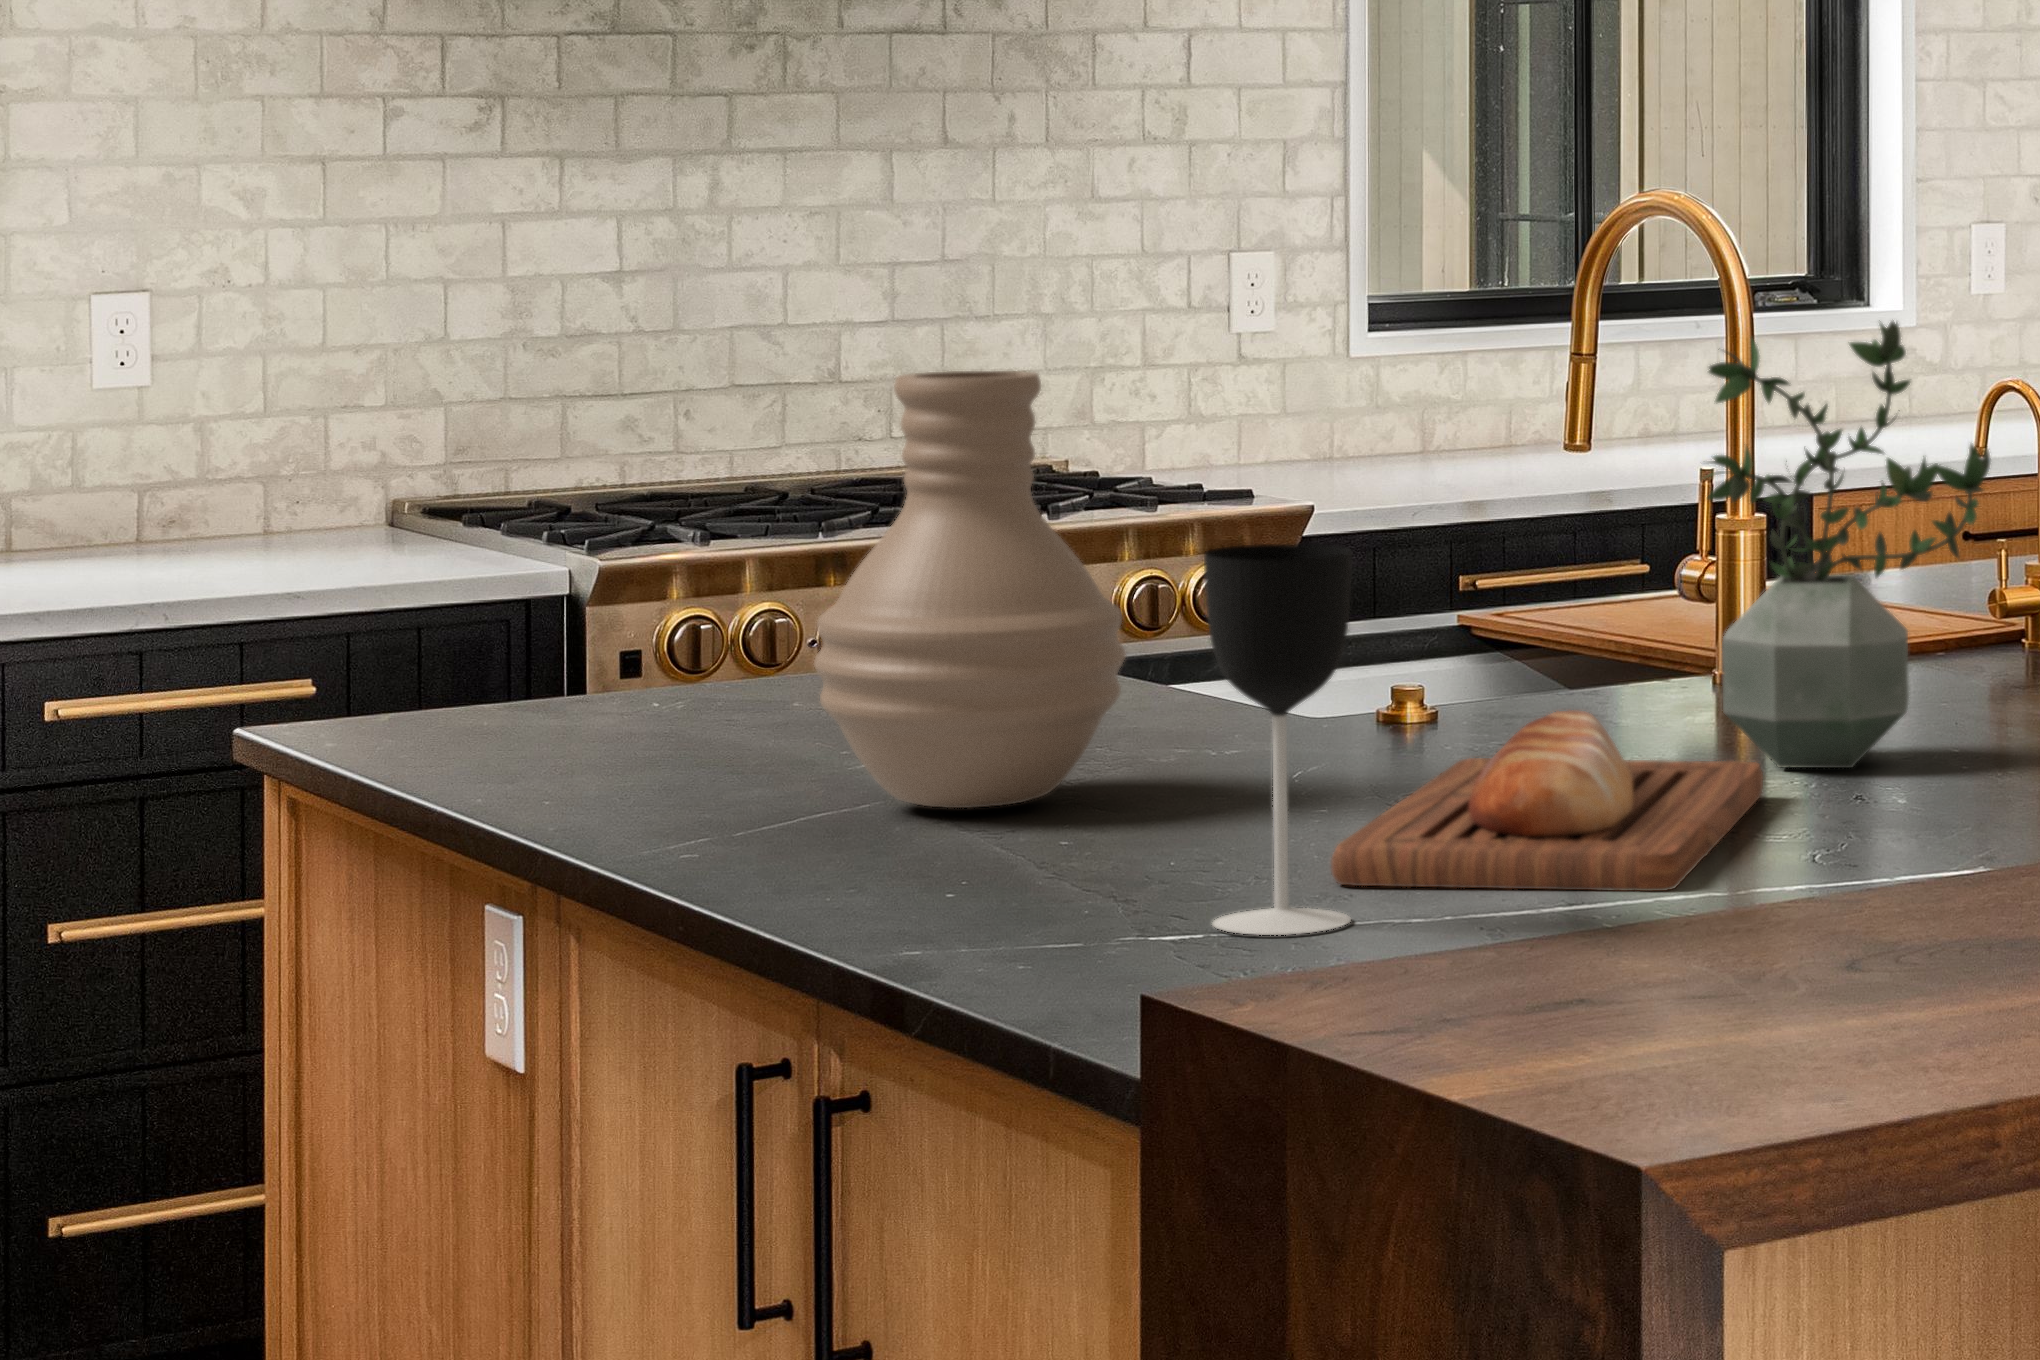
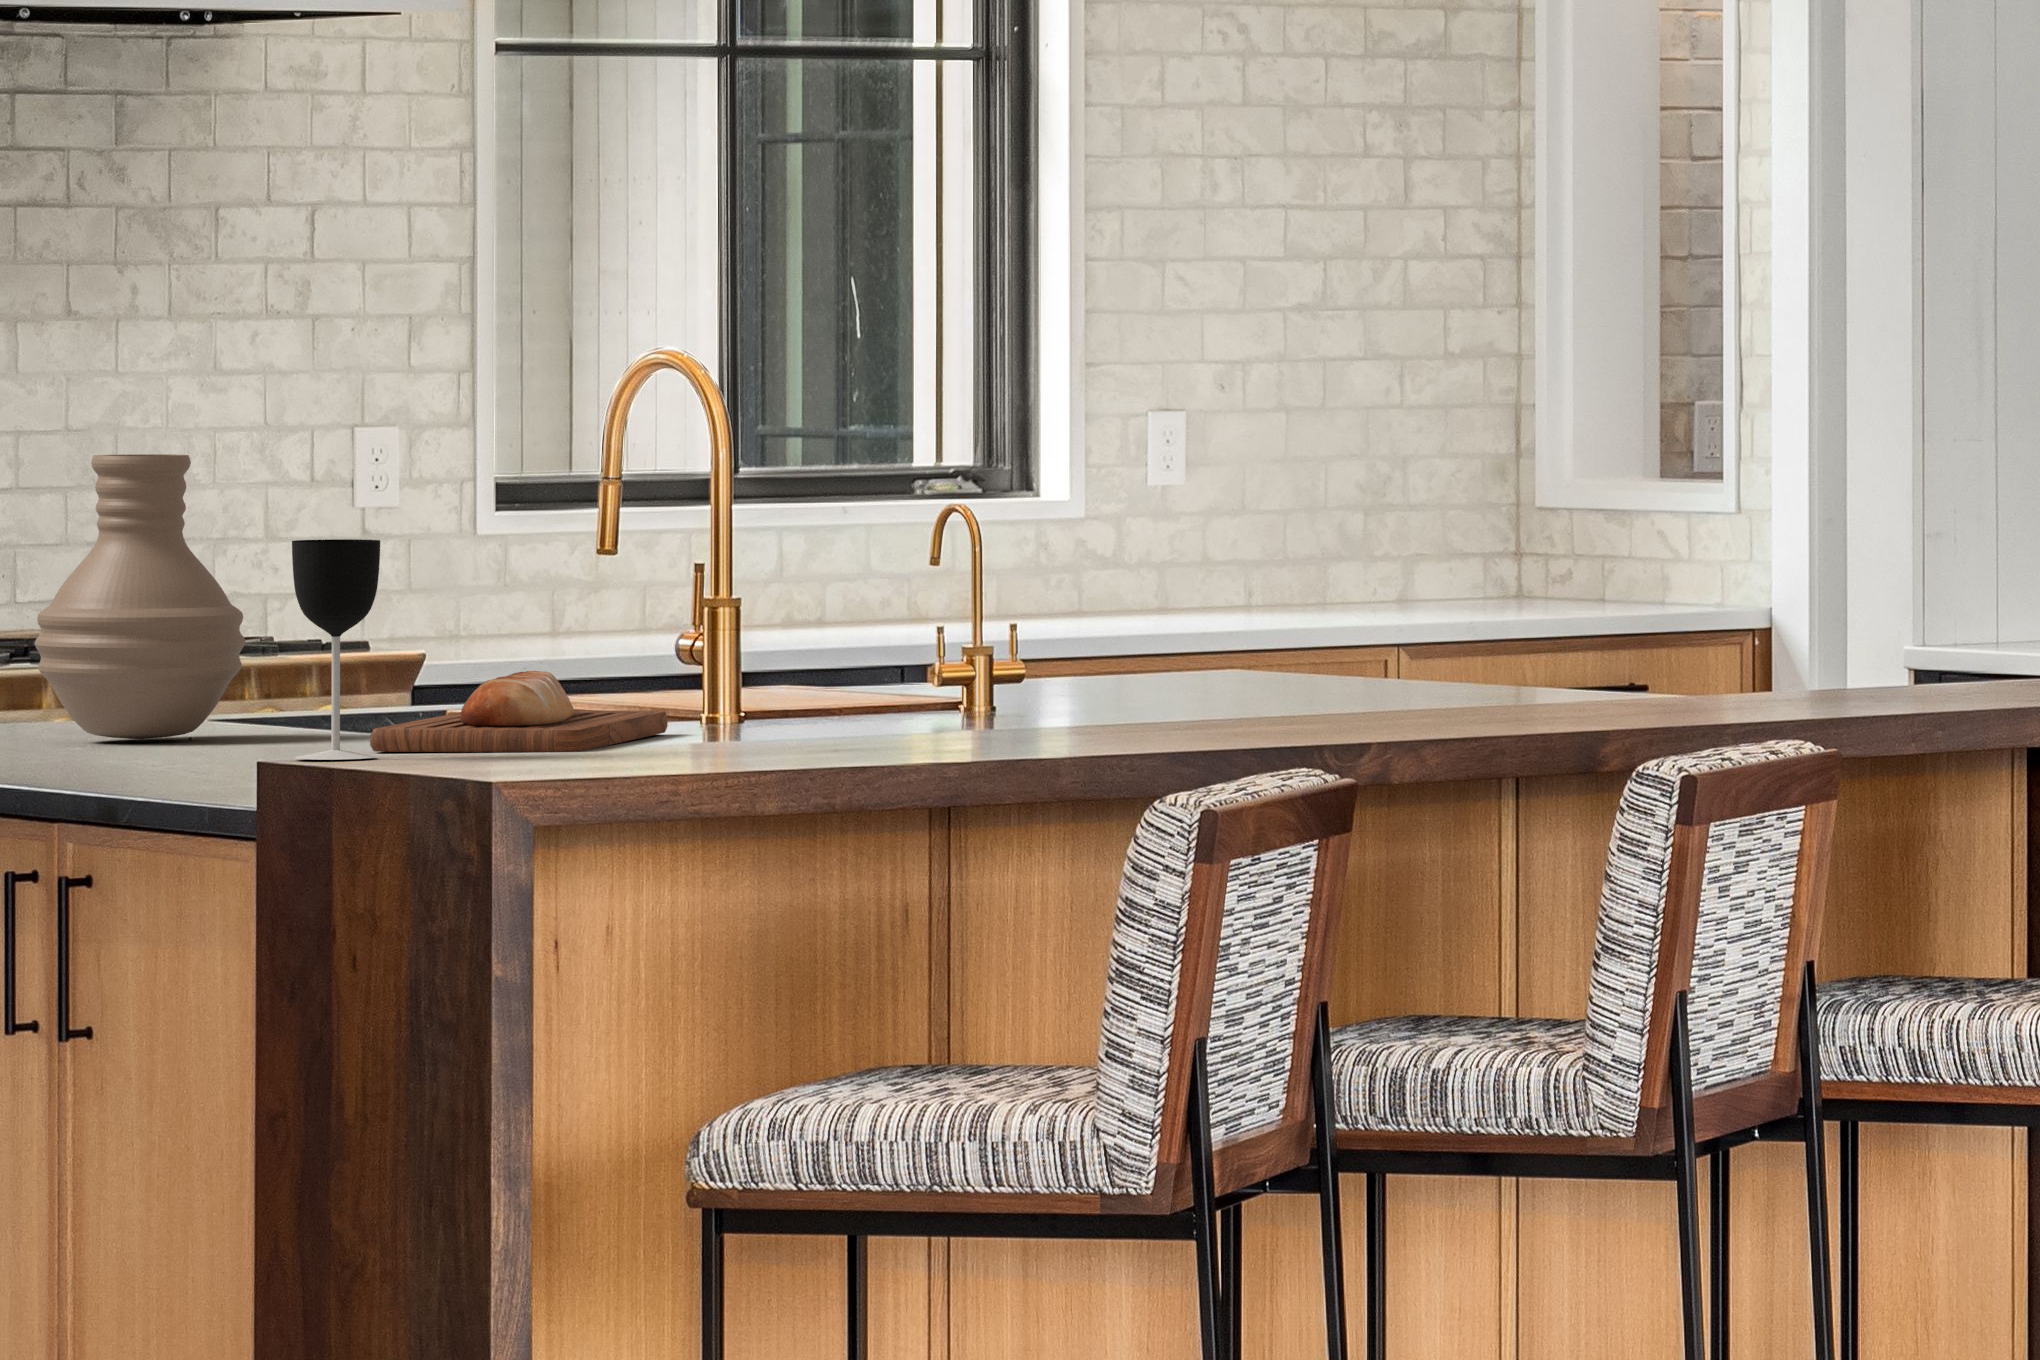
potted plant: present [1706,320,1991,768] -> none [641,428,842,727]

